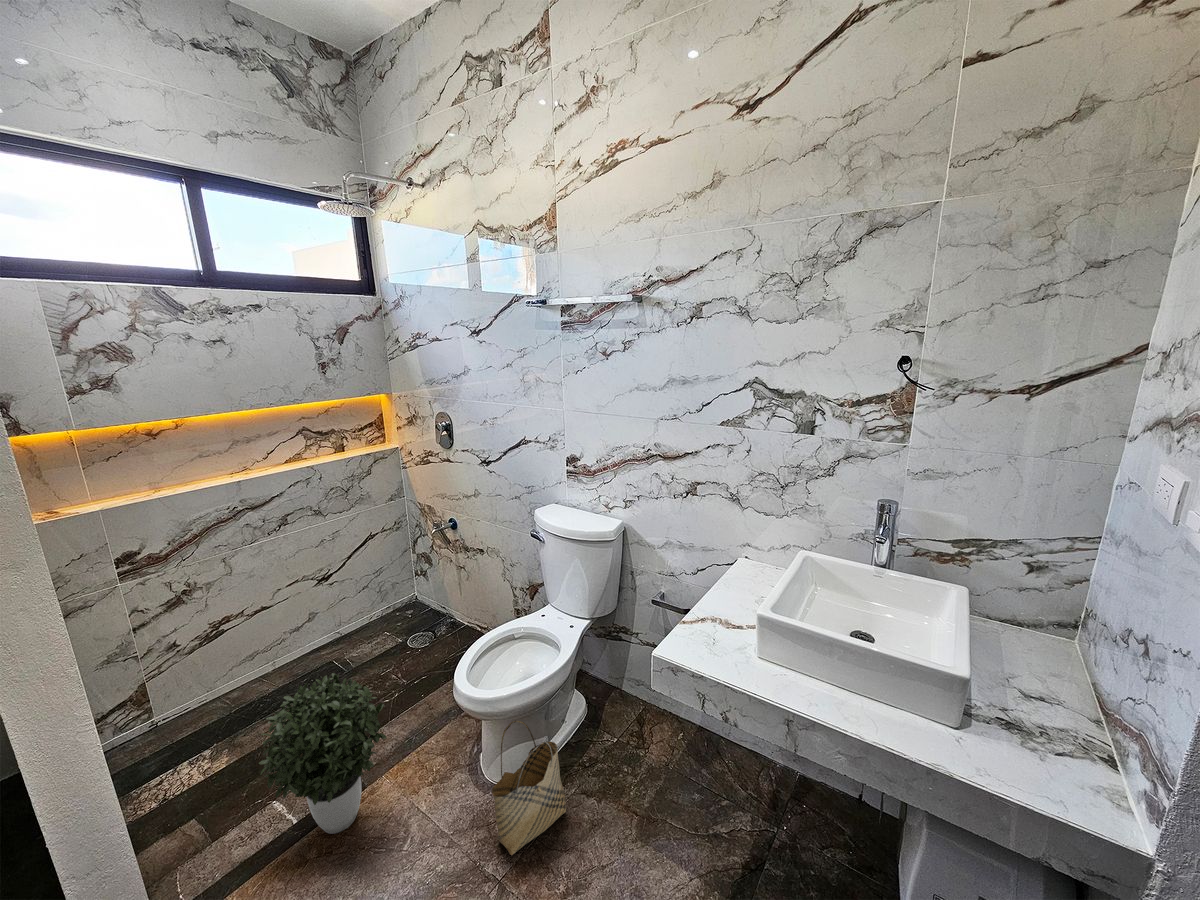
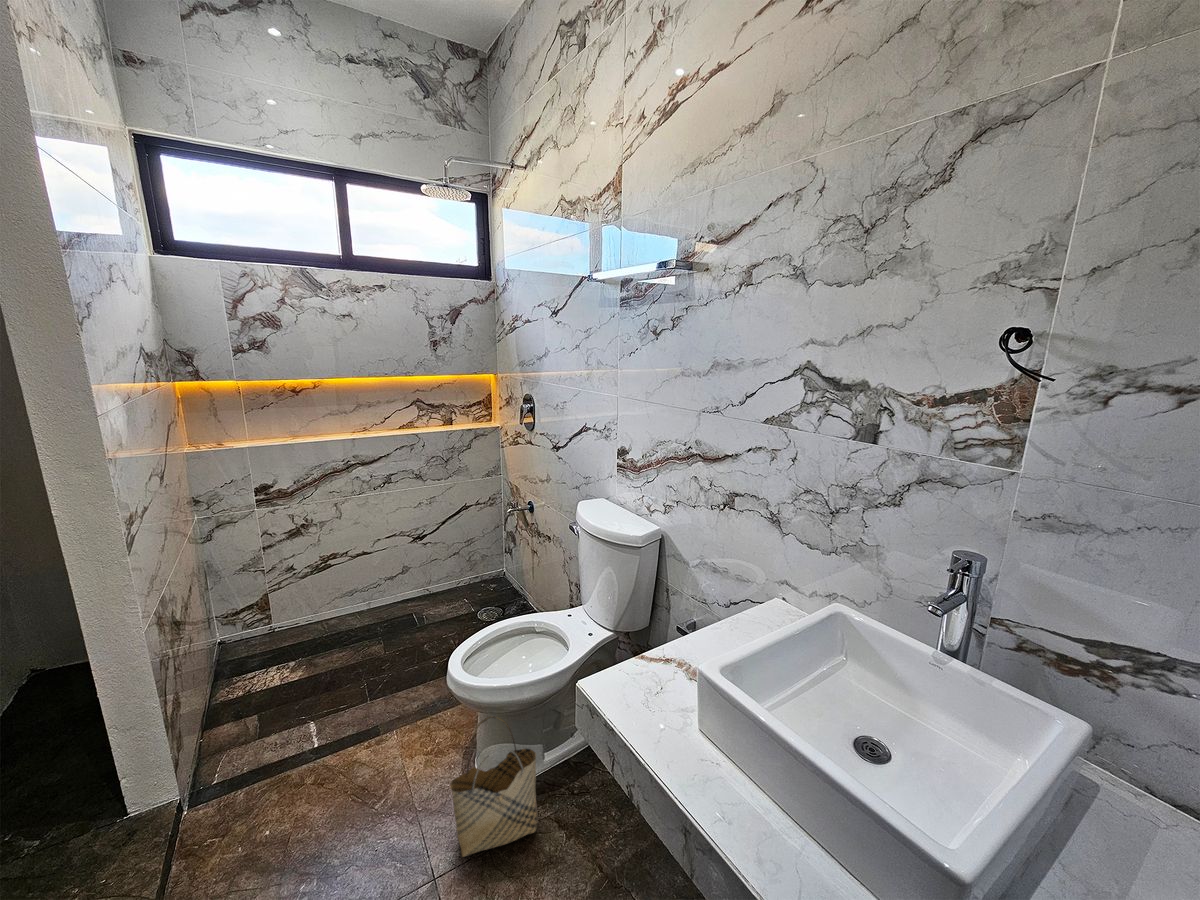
potted plant: present [259,673,387,834] -> none [274,621,395,770]

